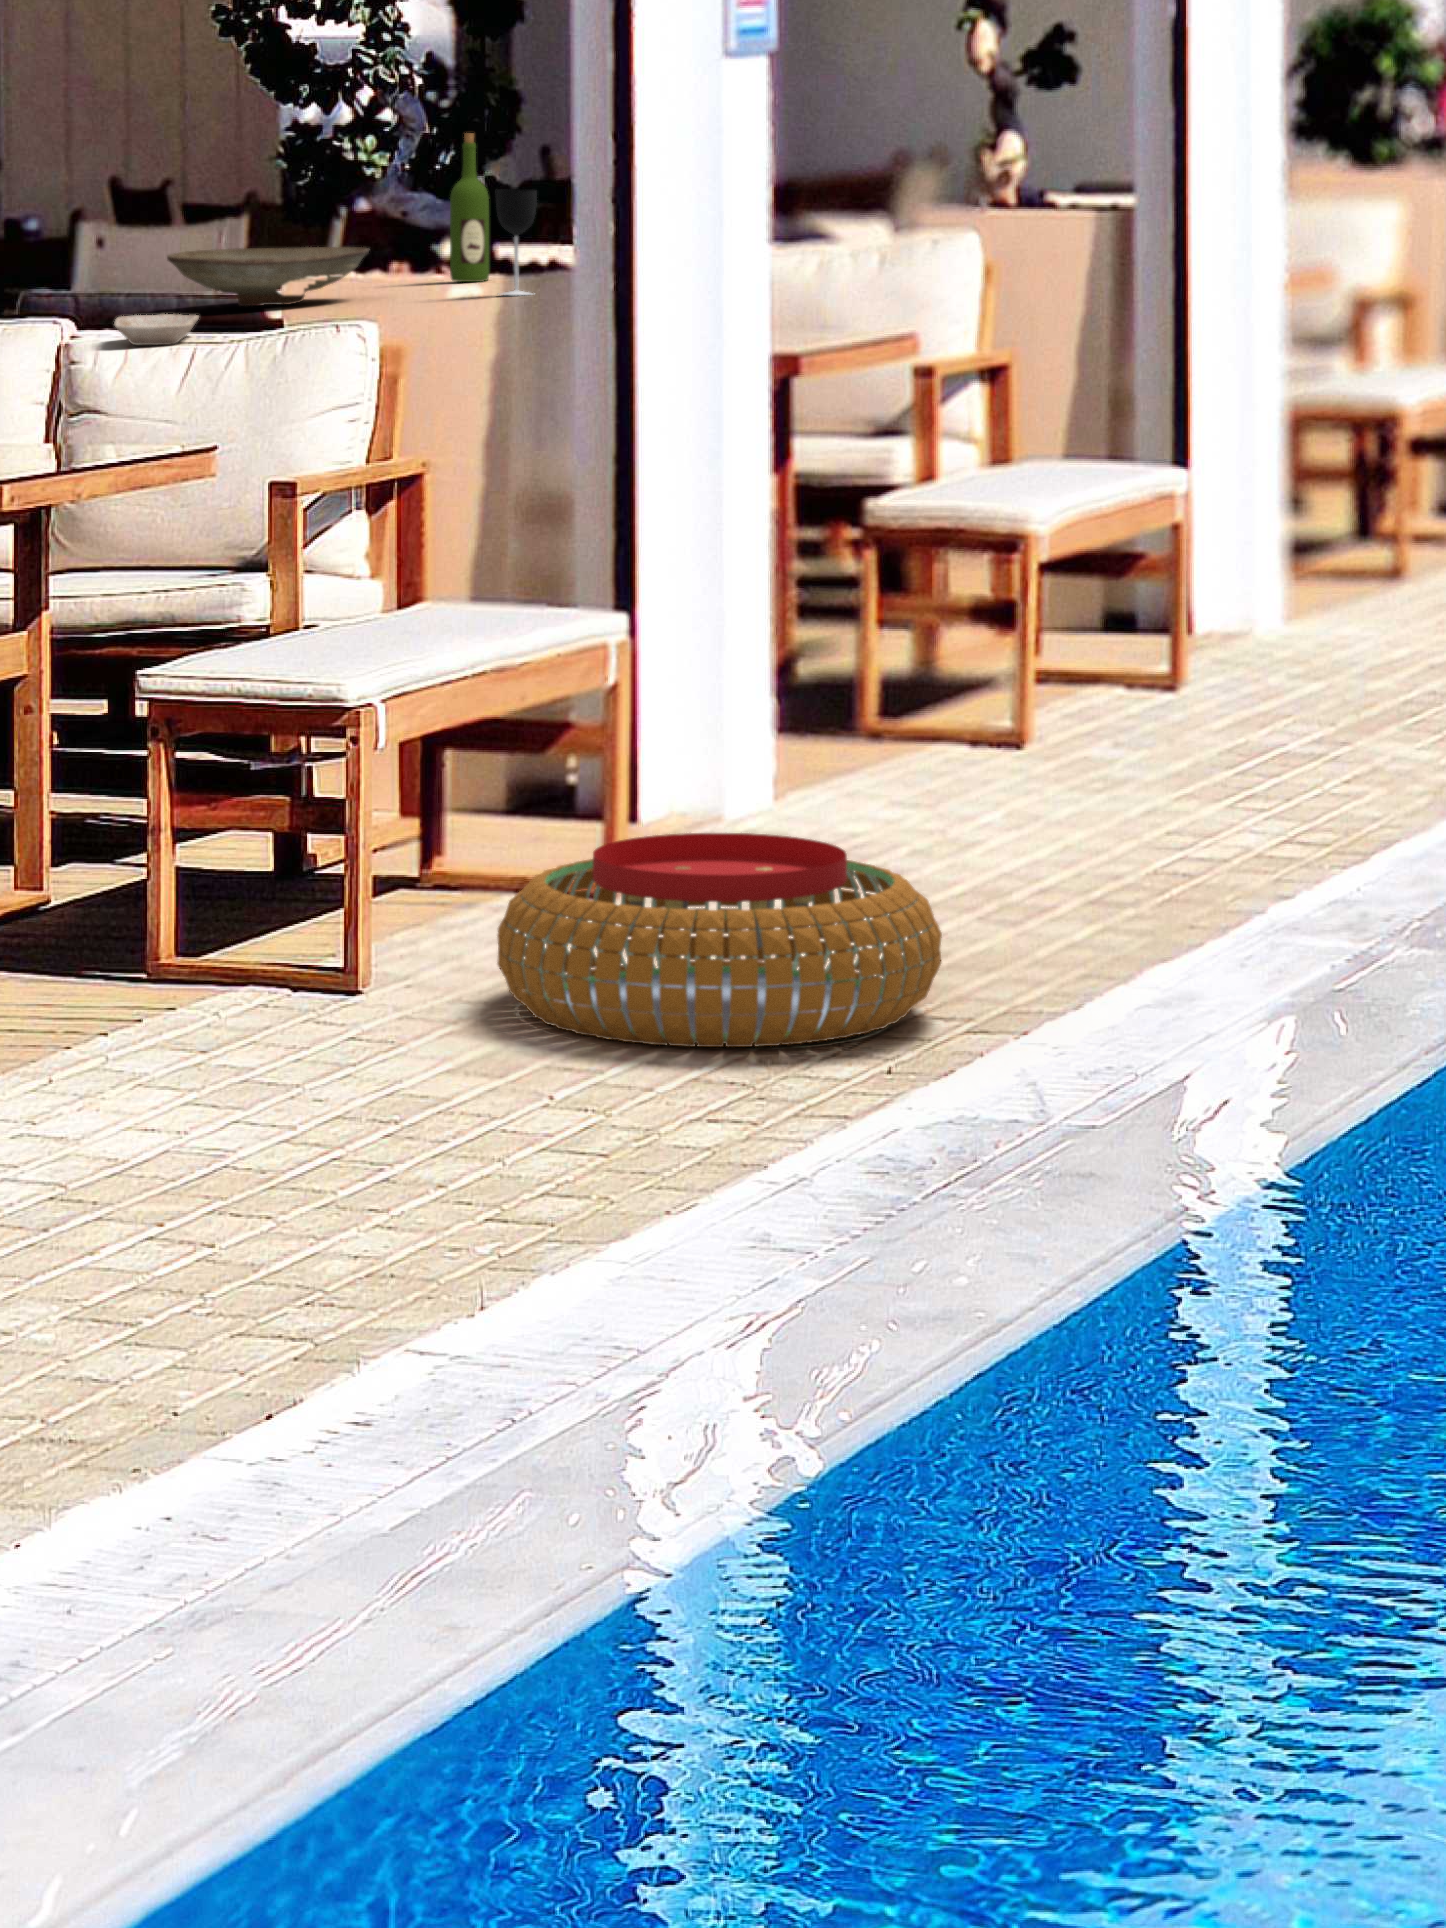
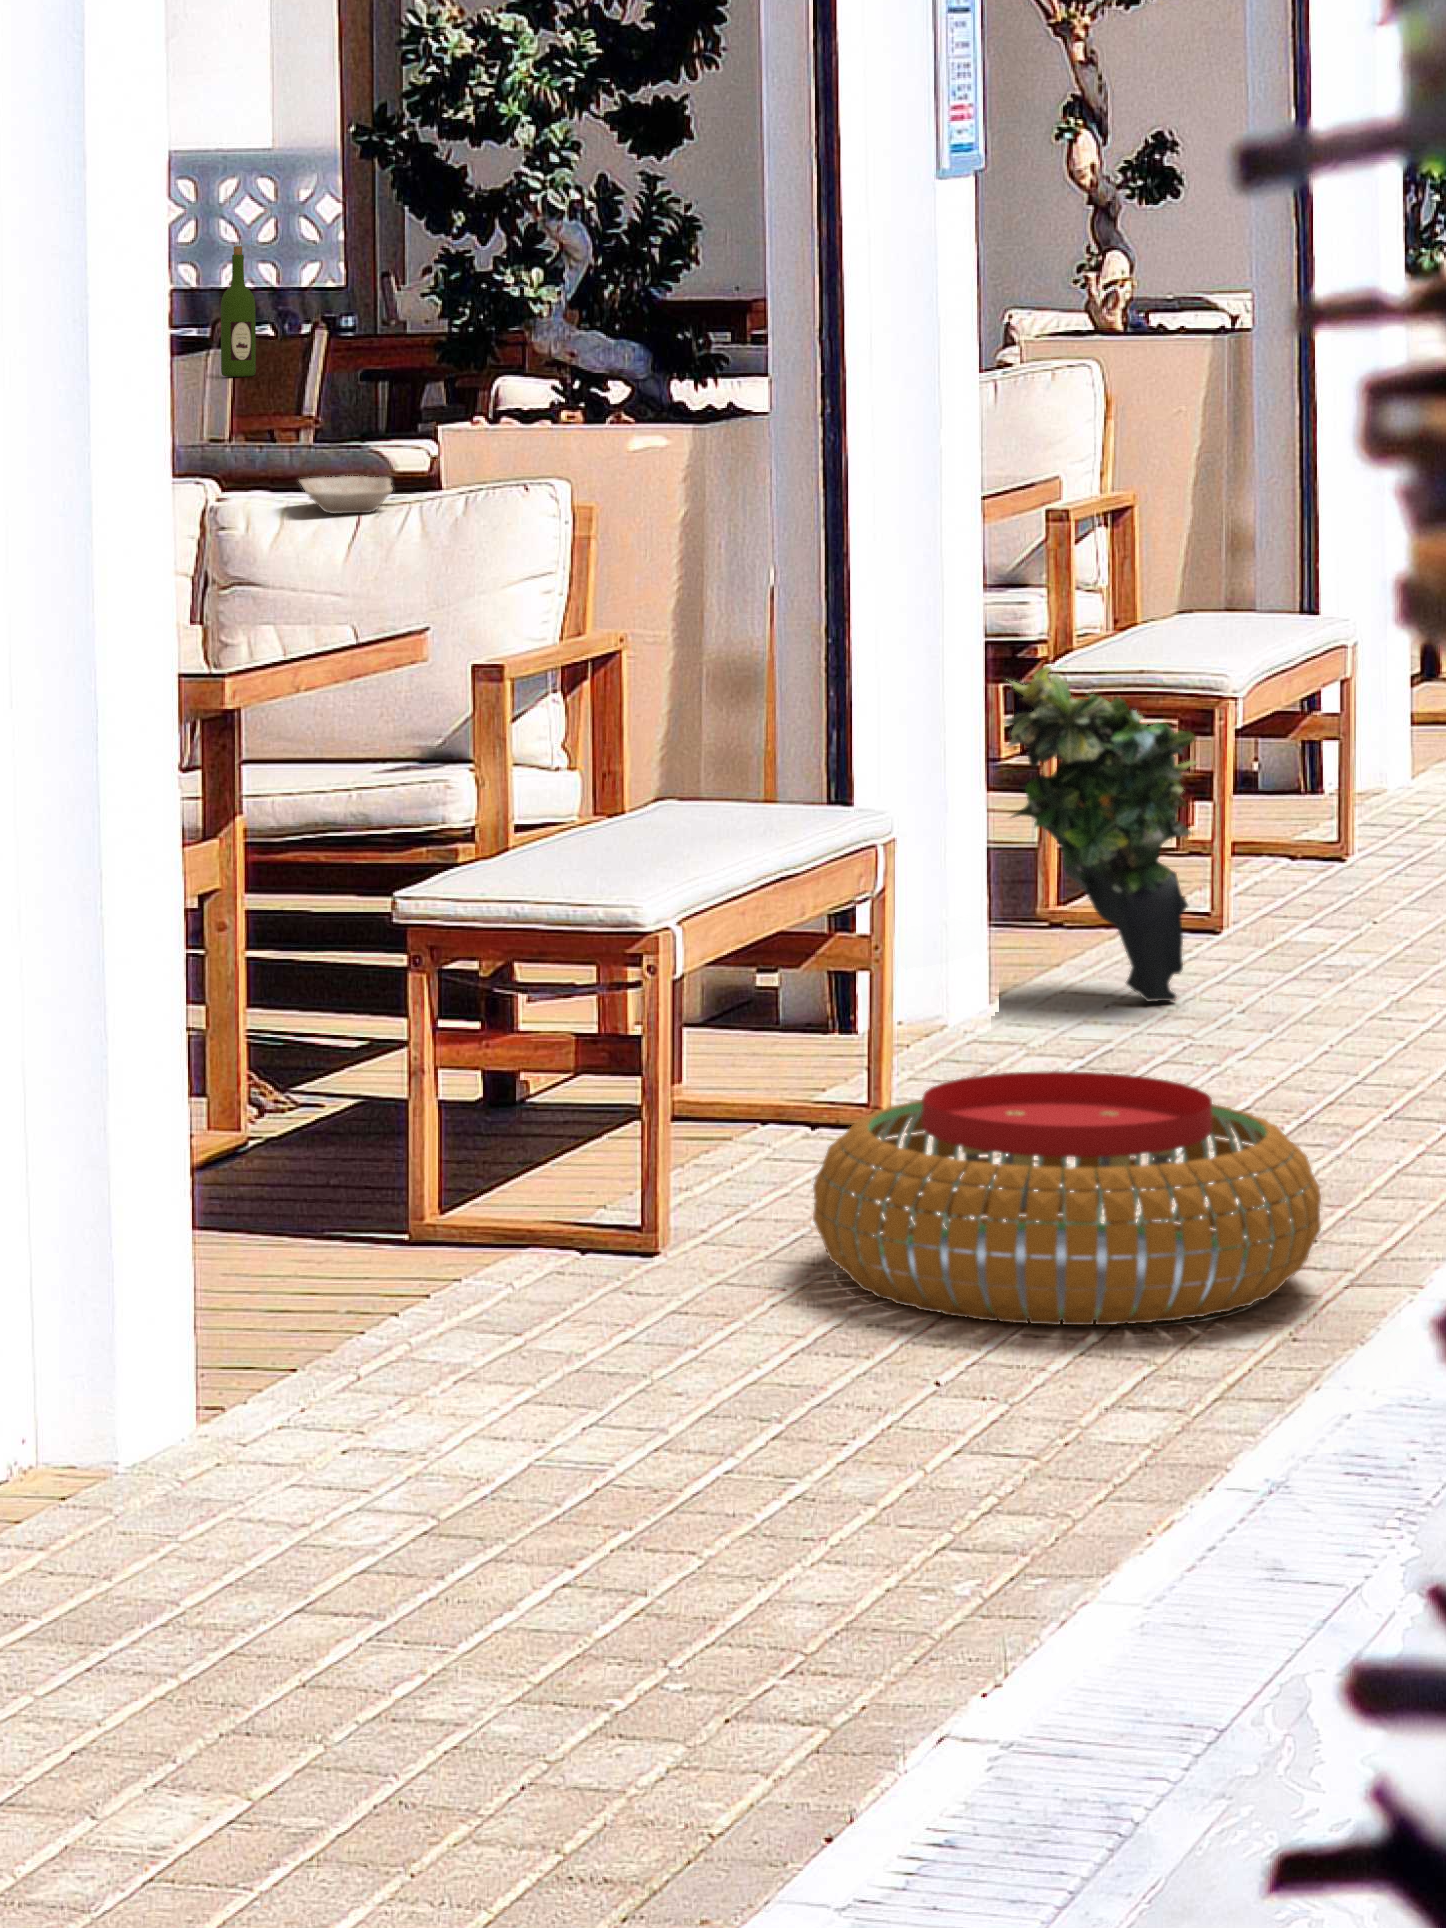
wine bottle: present [450,133,489,282] -> present [221,246,256,377]
wine glass: present [496,189,537,295] -> none [690,330,736,448]
decorative bowl: present [167,247,369,306] -> none [313,393,539,461]
potted plant: none [783,494,962,794] -> present [1005,666,1197,1001]

